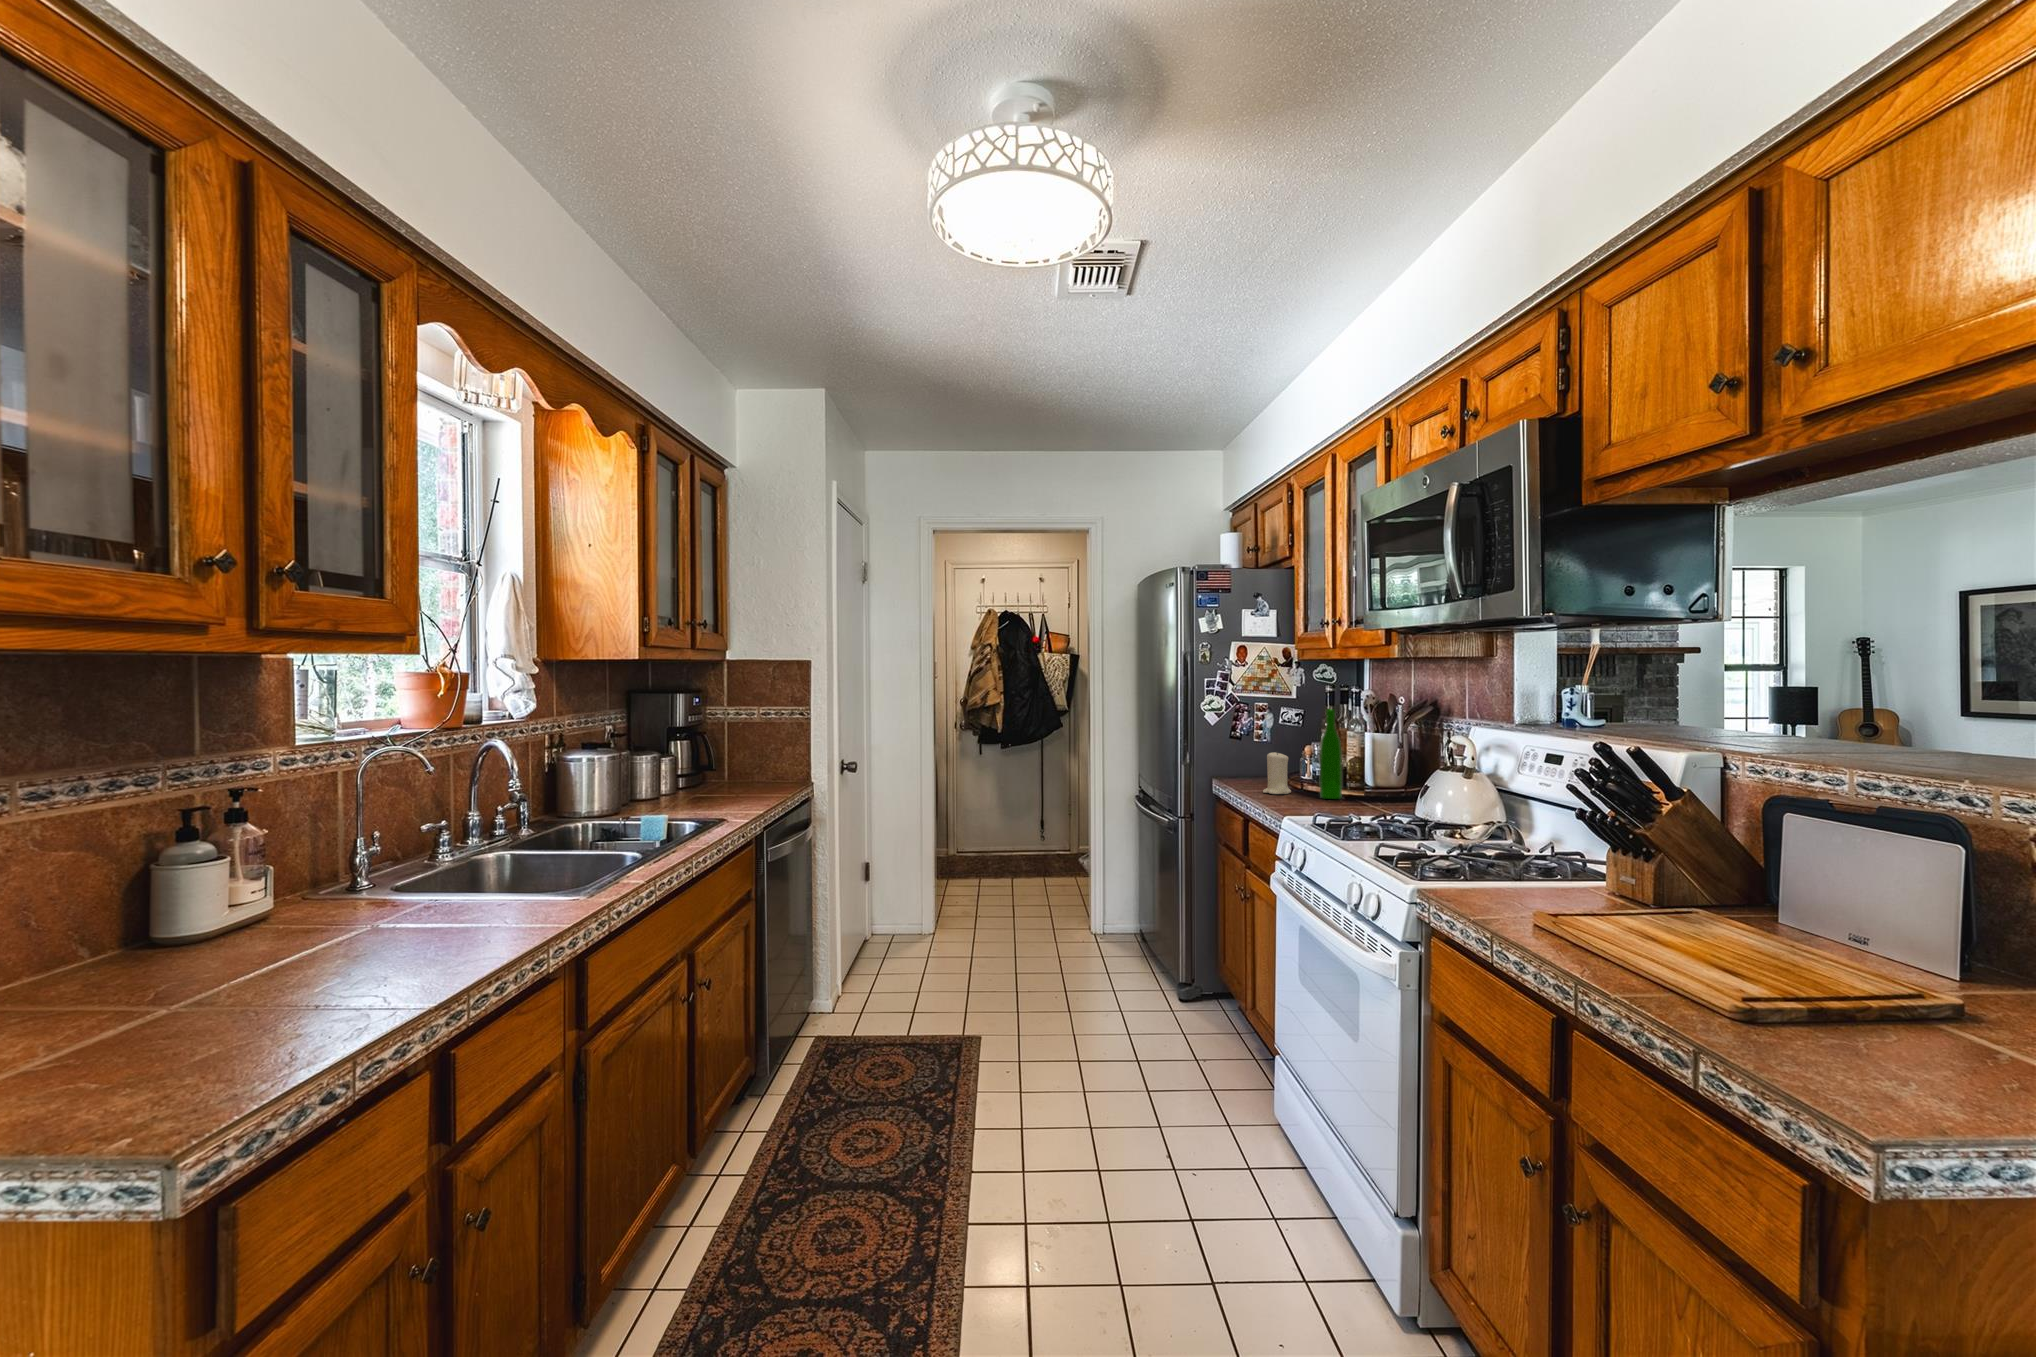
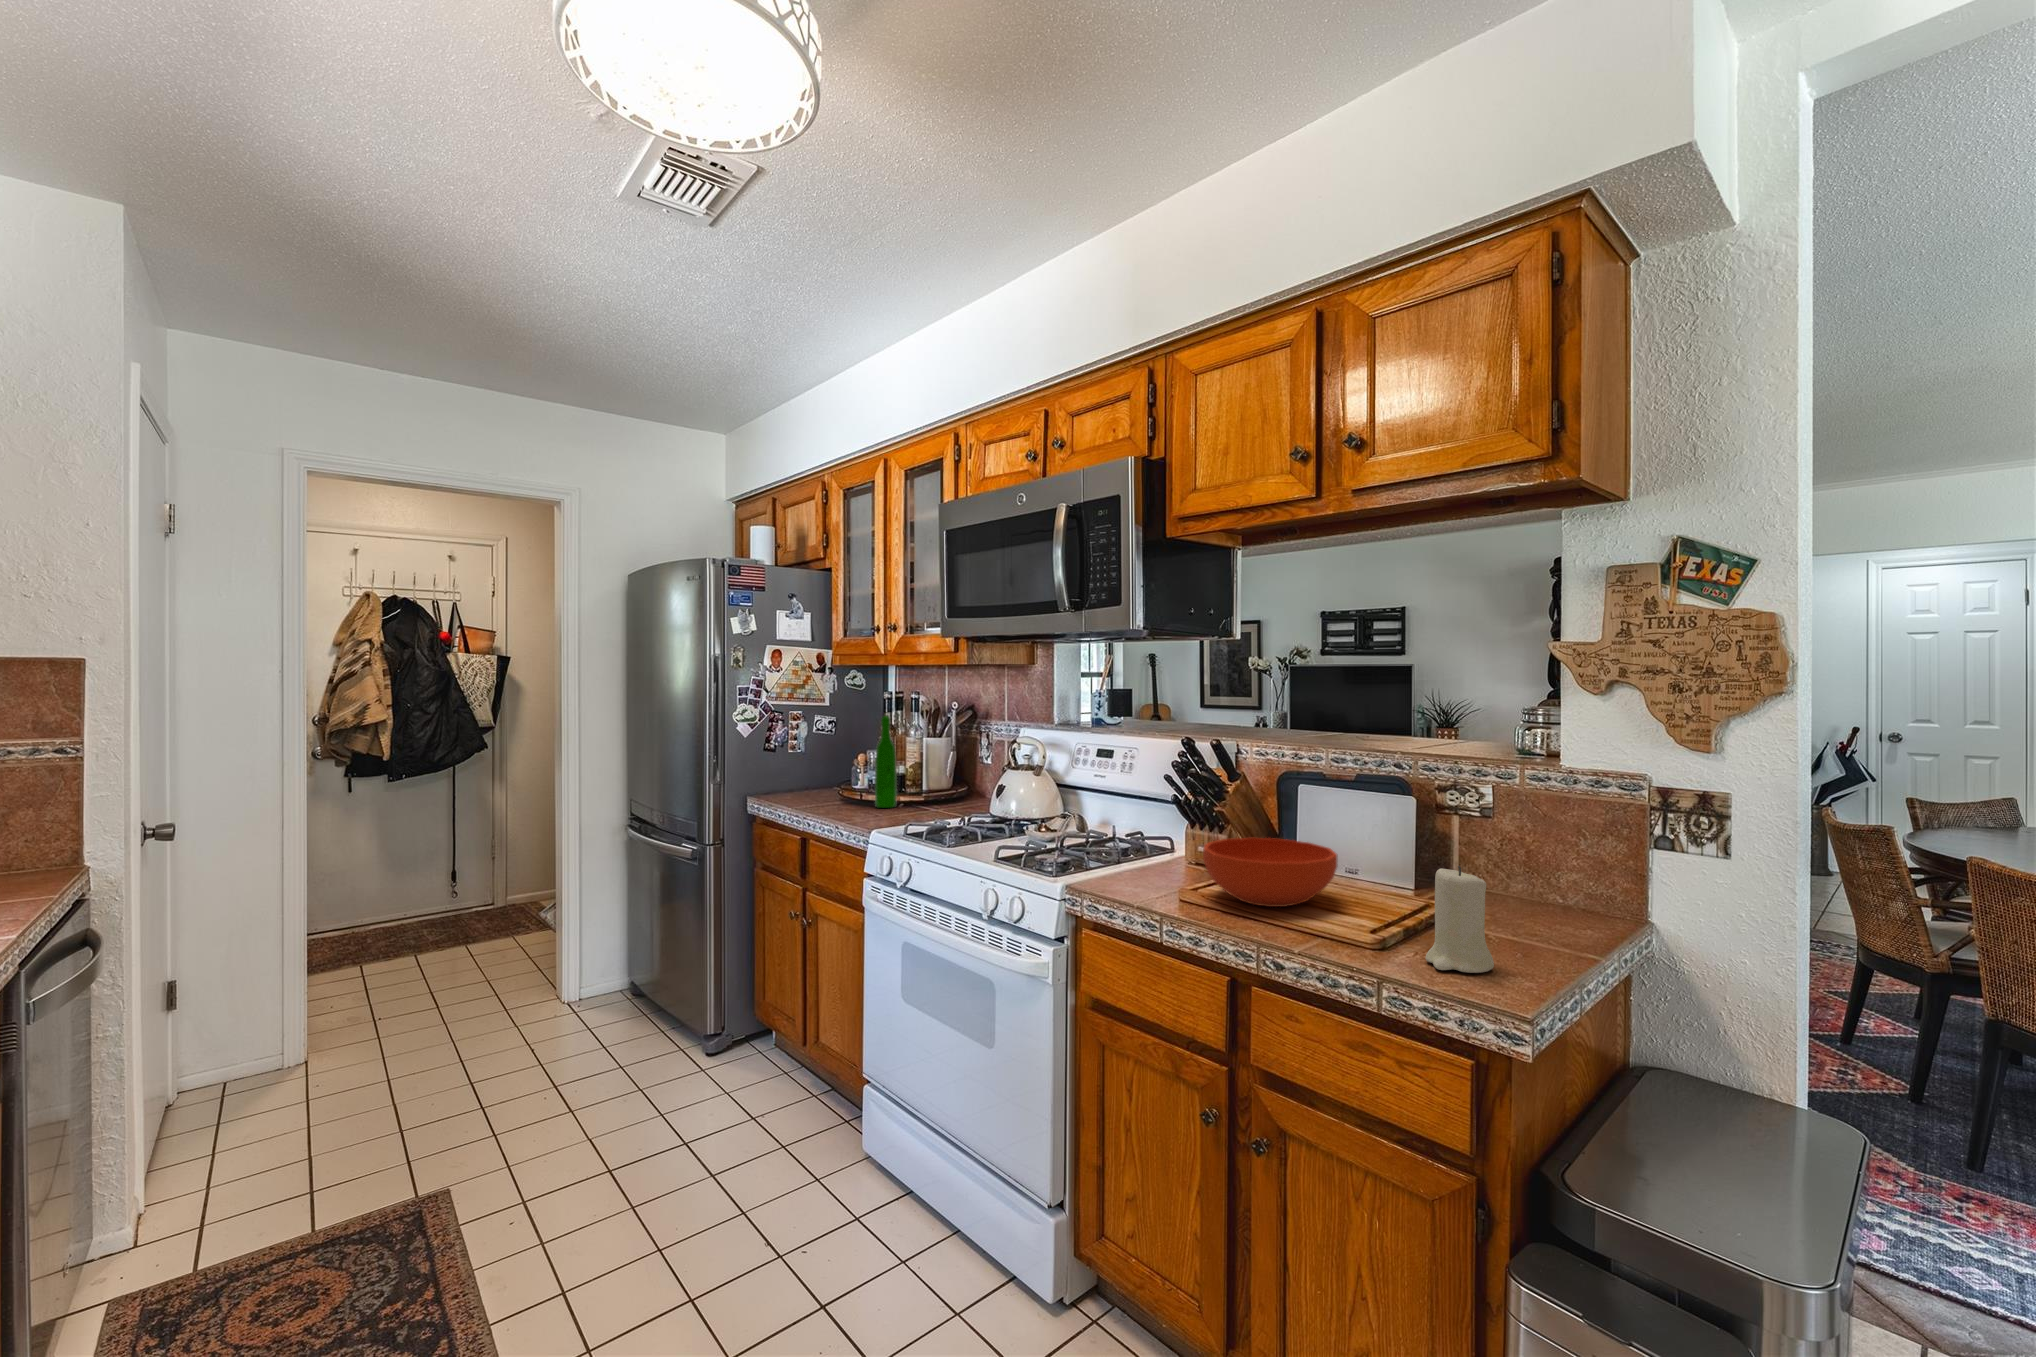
candle: present [1263,751,1291,794] -> present [1425,866,1494,973]
bowl: none [1564,861,1760,952] -> present [1203,838,1338,907]

